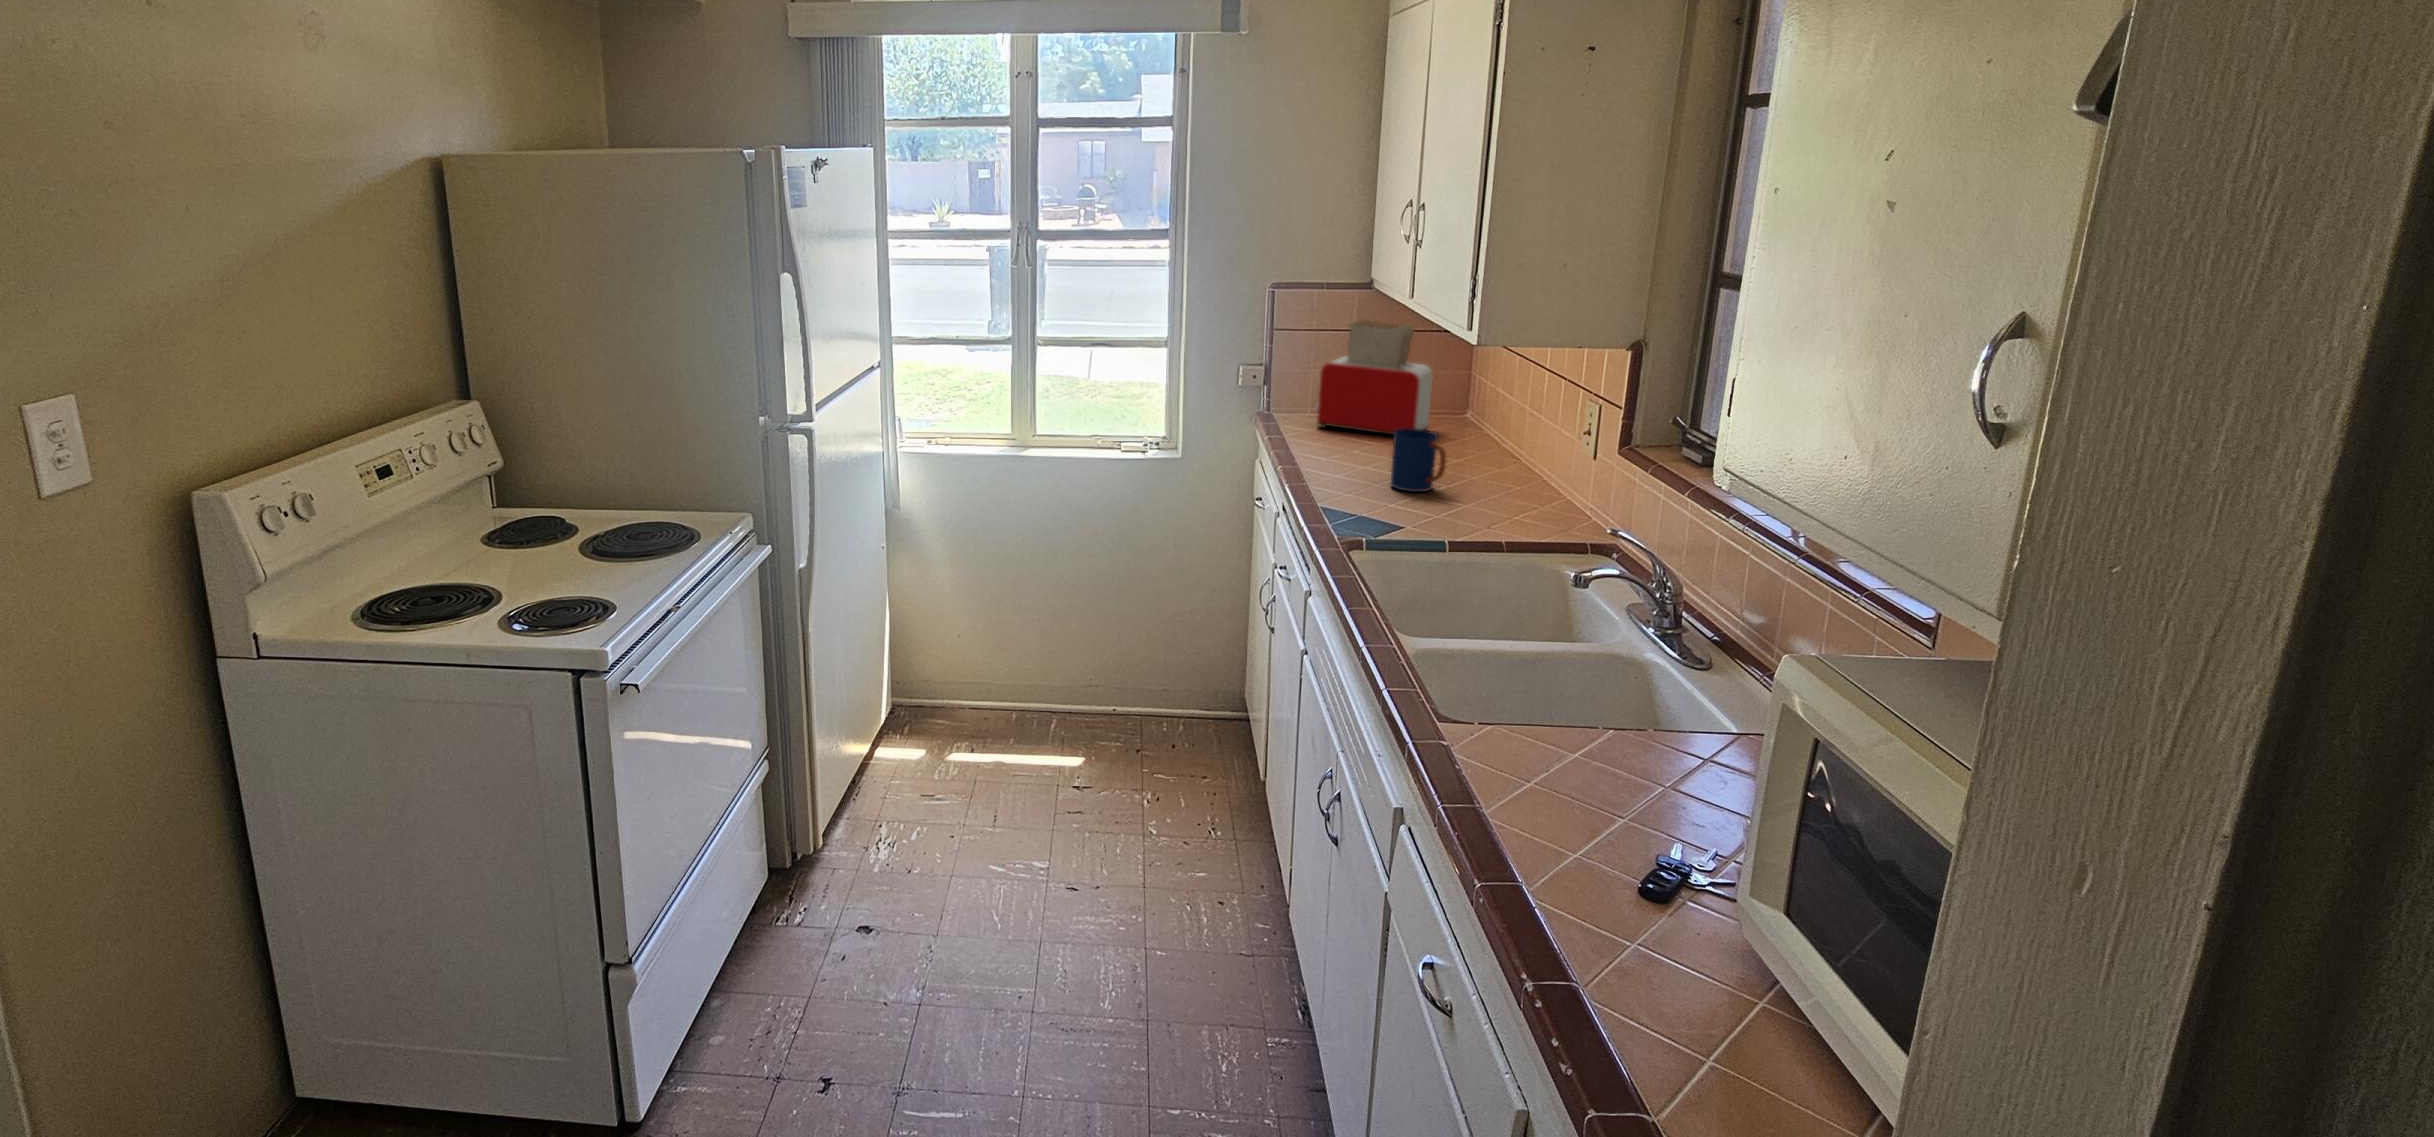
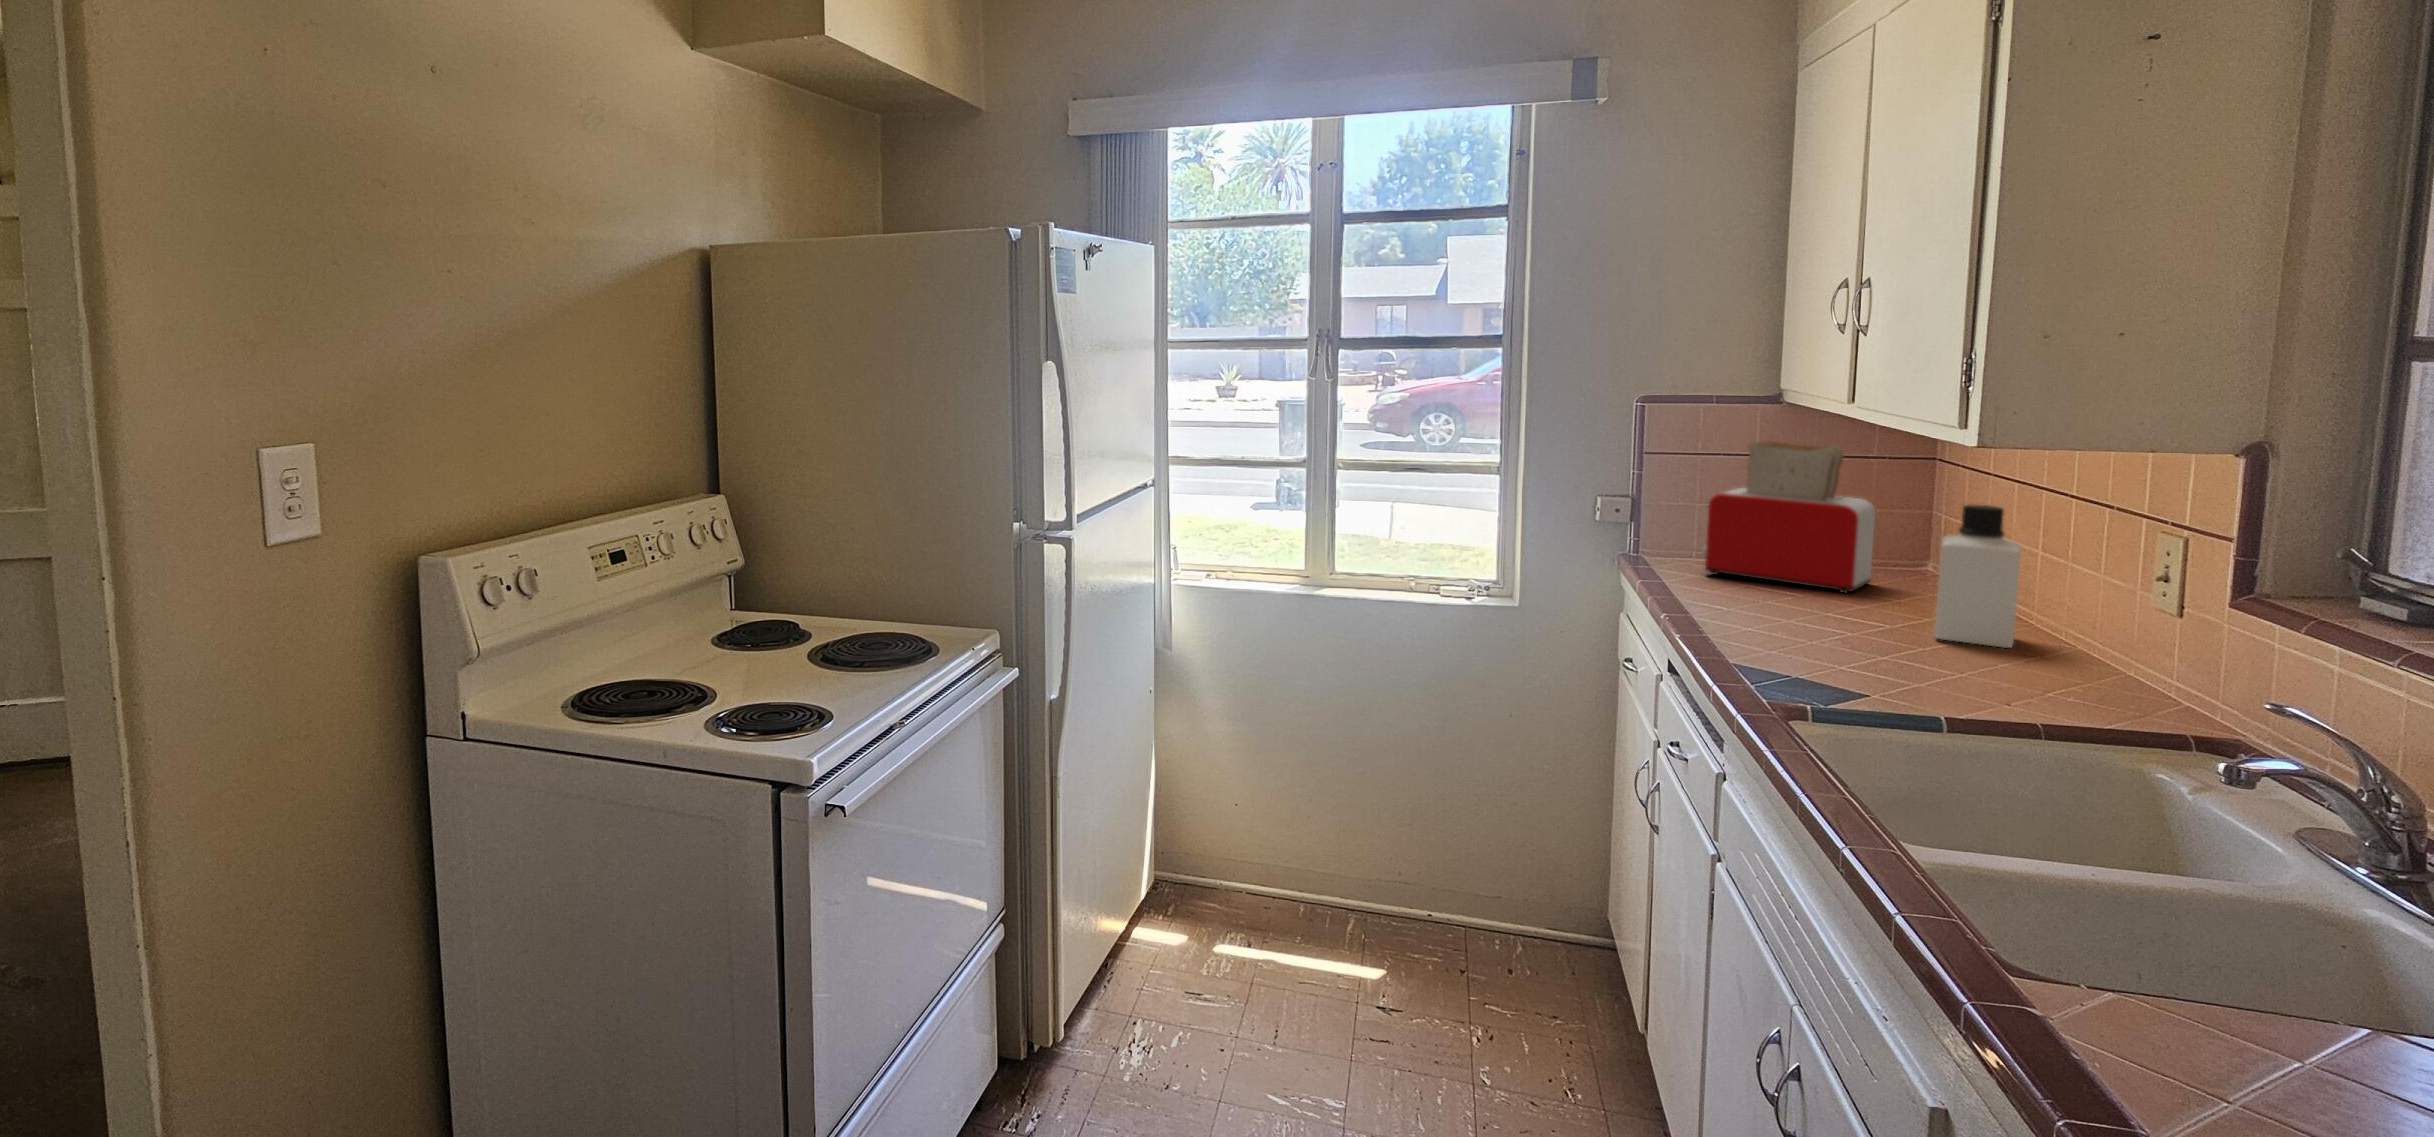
bottle: none [1456,376,1512,480] -> present [1934,505,2021,648]
mug: present [1391,429,1446,492] -> none [1833,570,1925,656]

